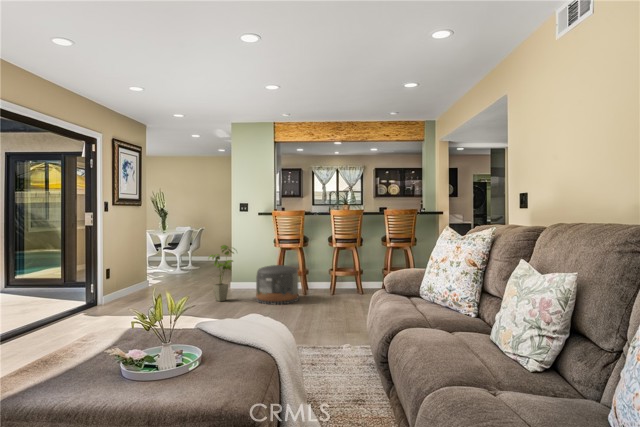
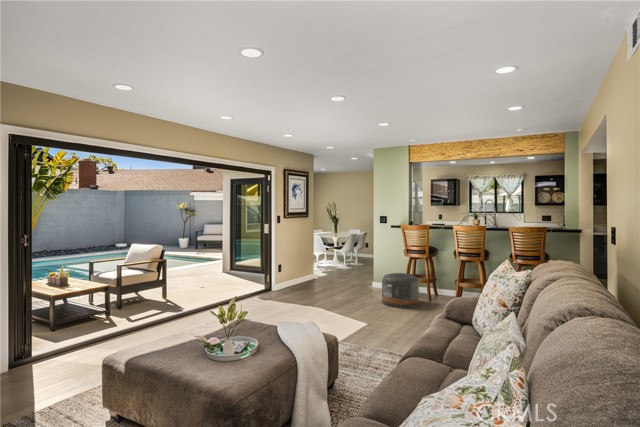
house plant: present [209,245,235,301] -> none [345,253,368,299]

